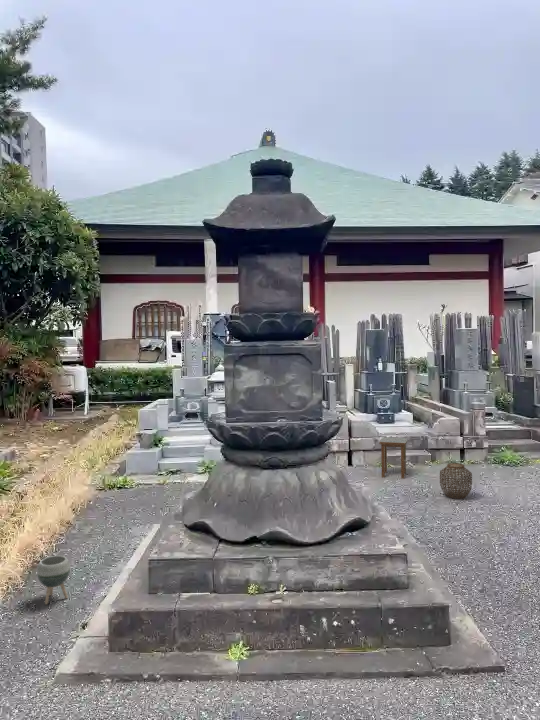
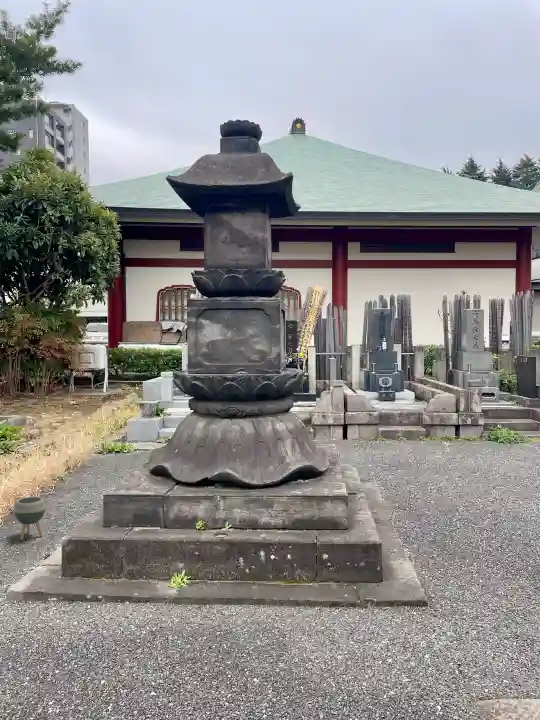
stool: present [379,437,408,479] -> none [374,413,404,454]
woven basket: present [440,463,472,499] -> none [428,437,460,472]

